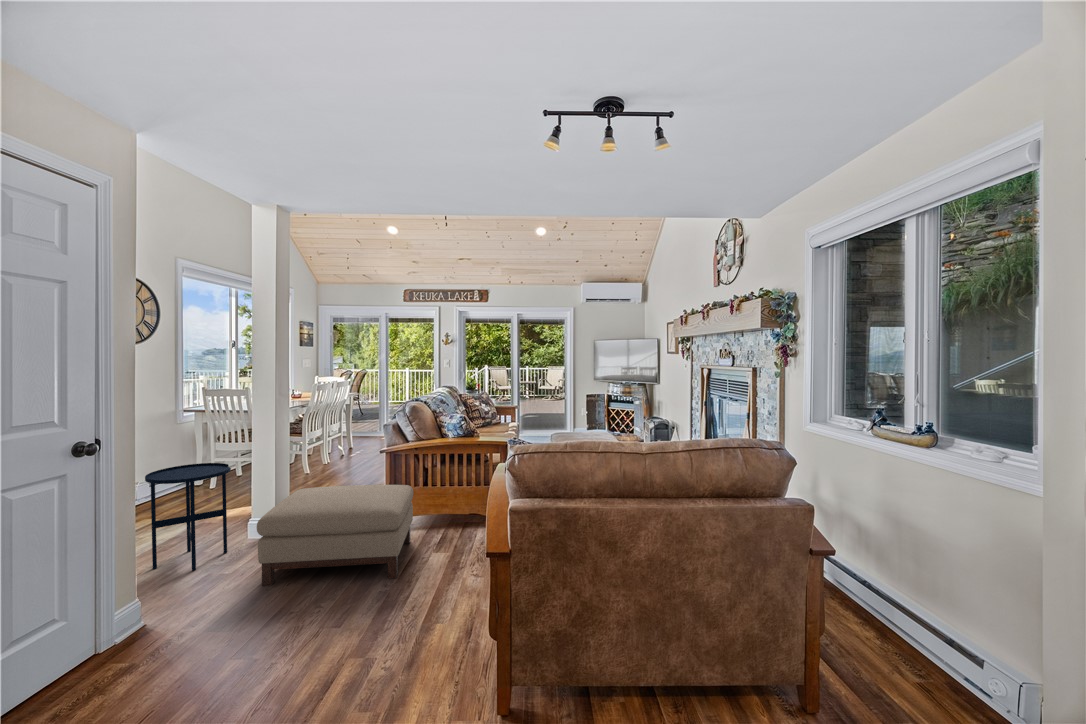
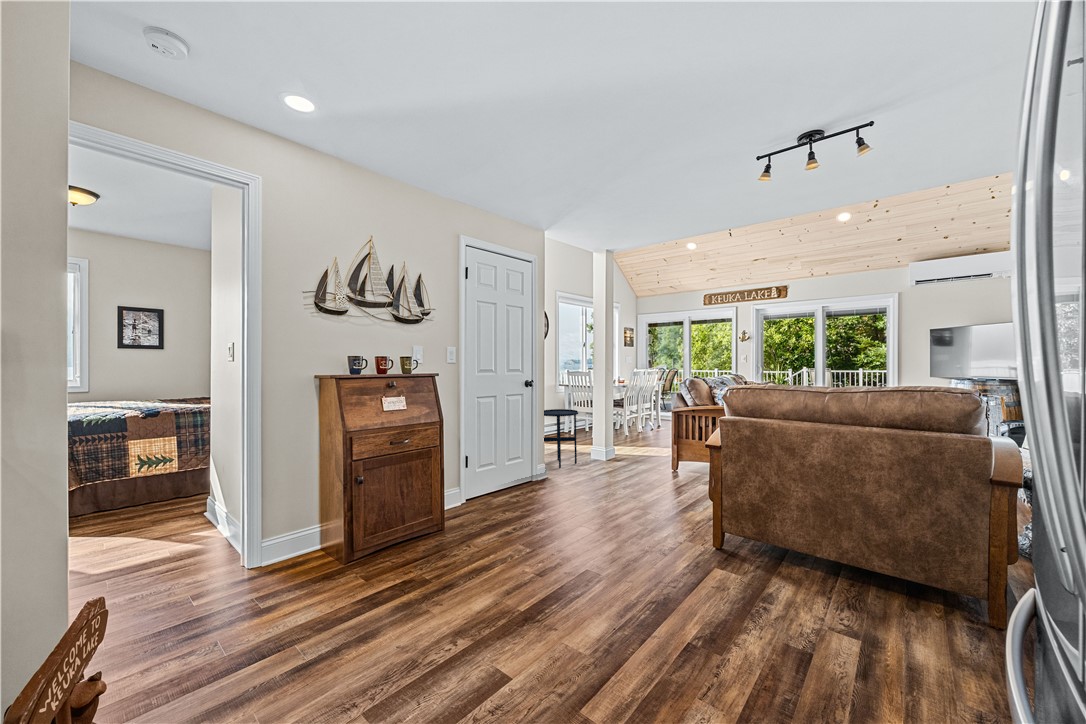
ottoman: present [257,485,414,586] -> none [589,430,689,493]

